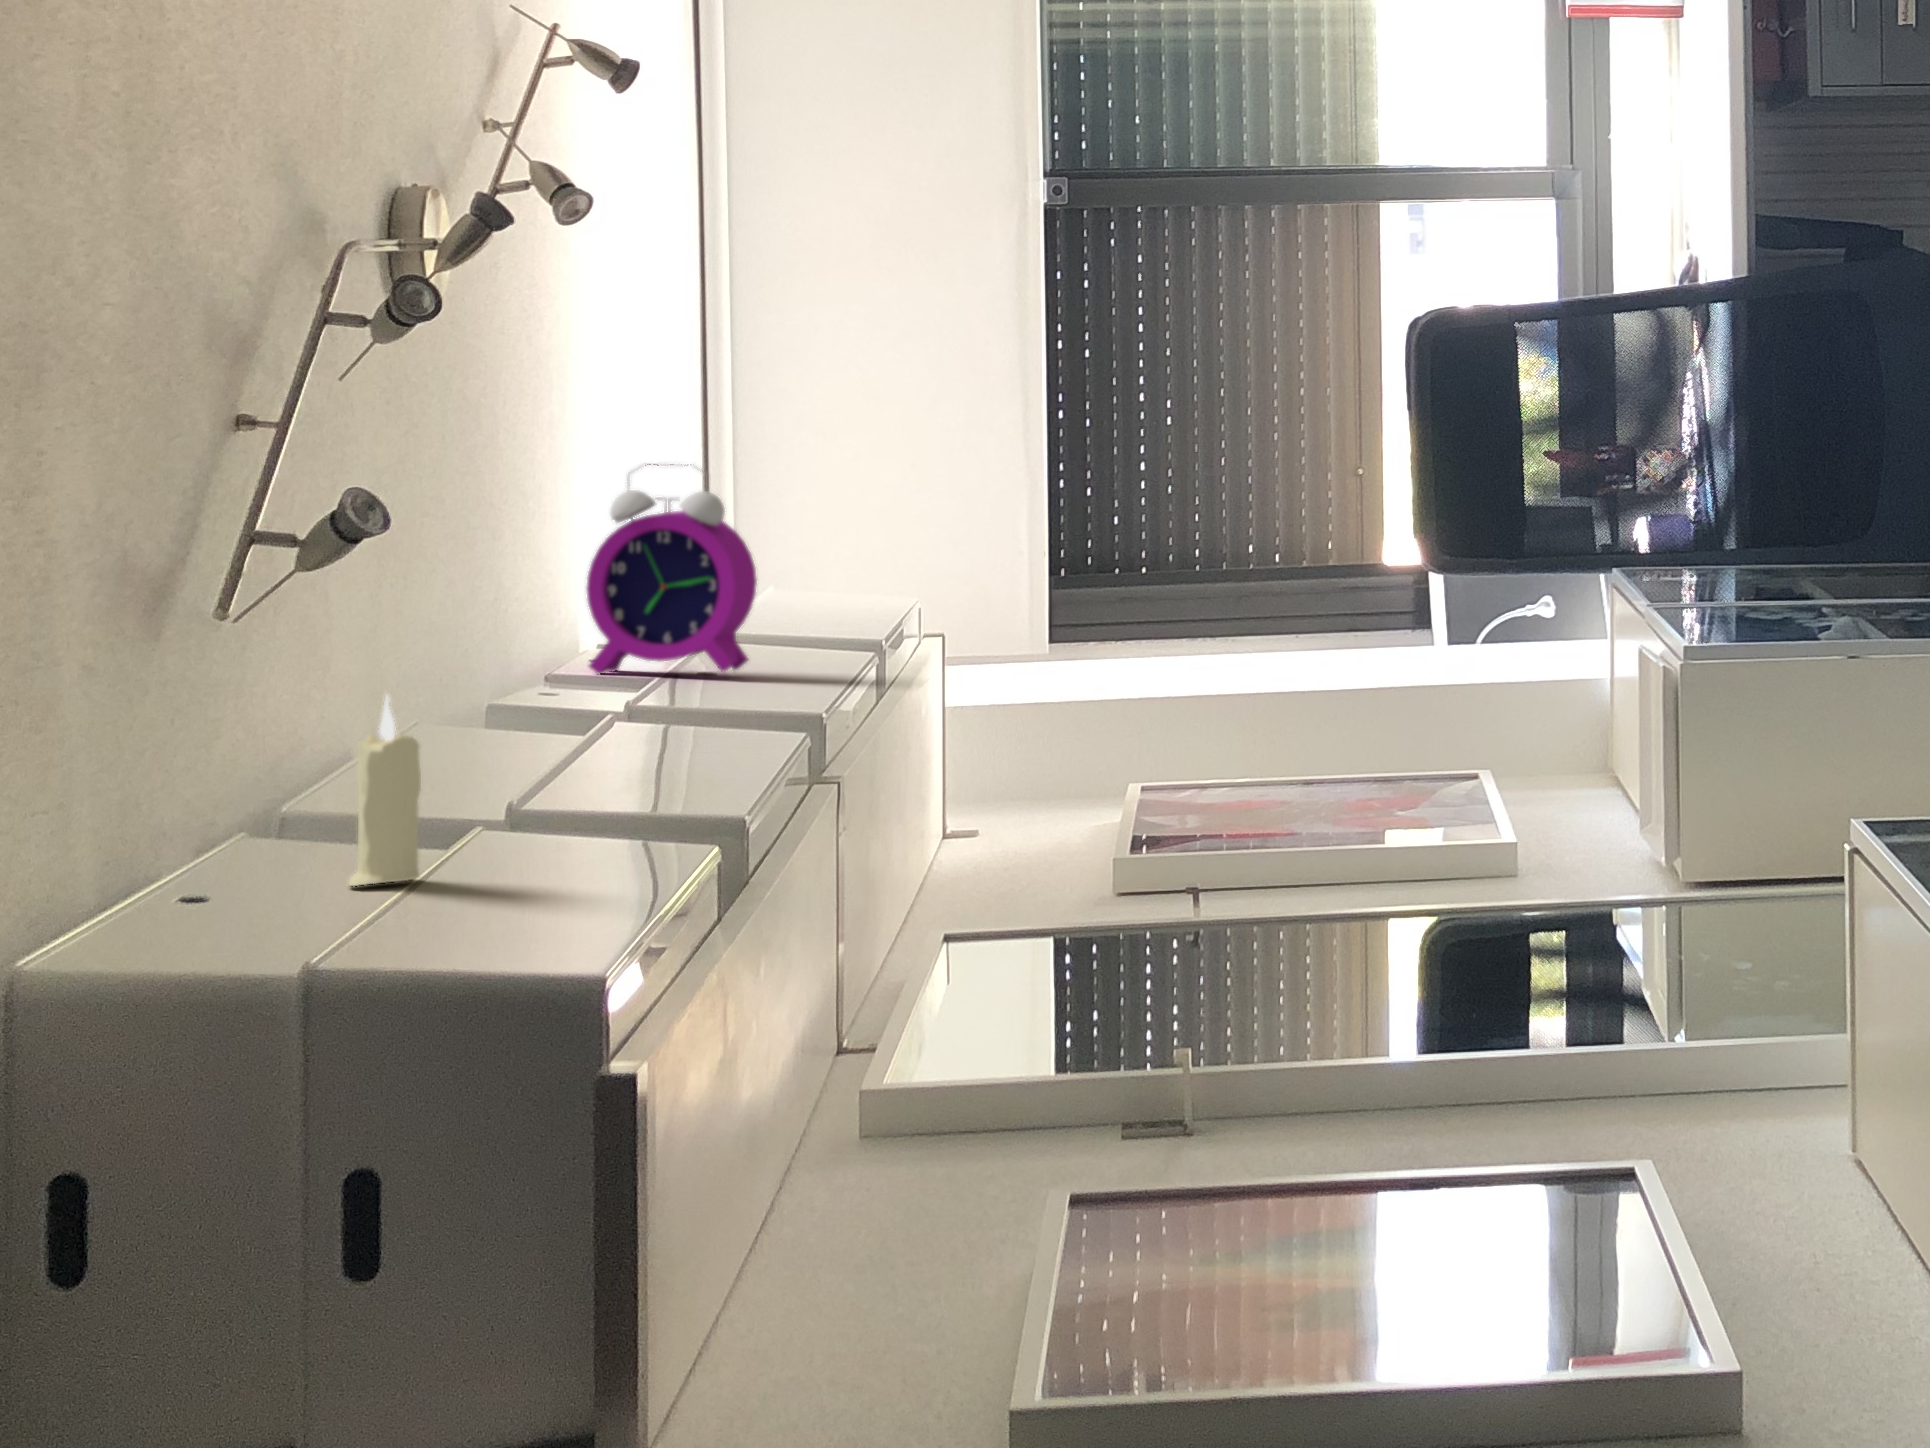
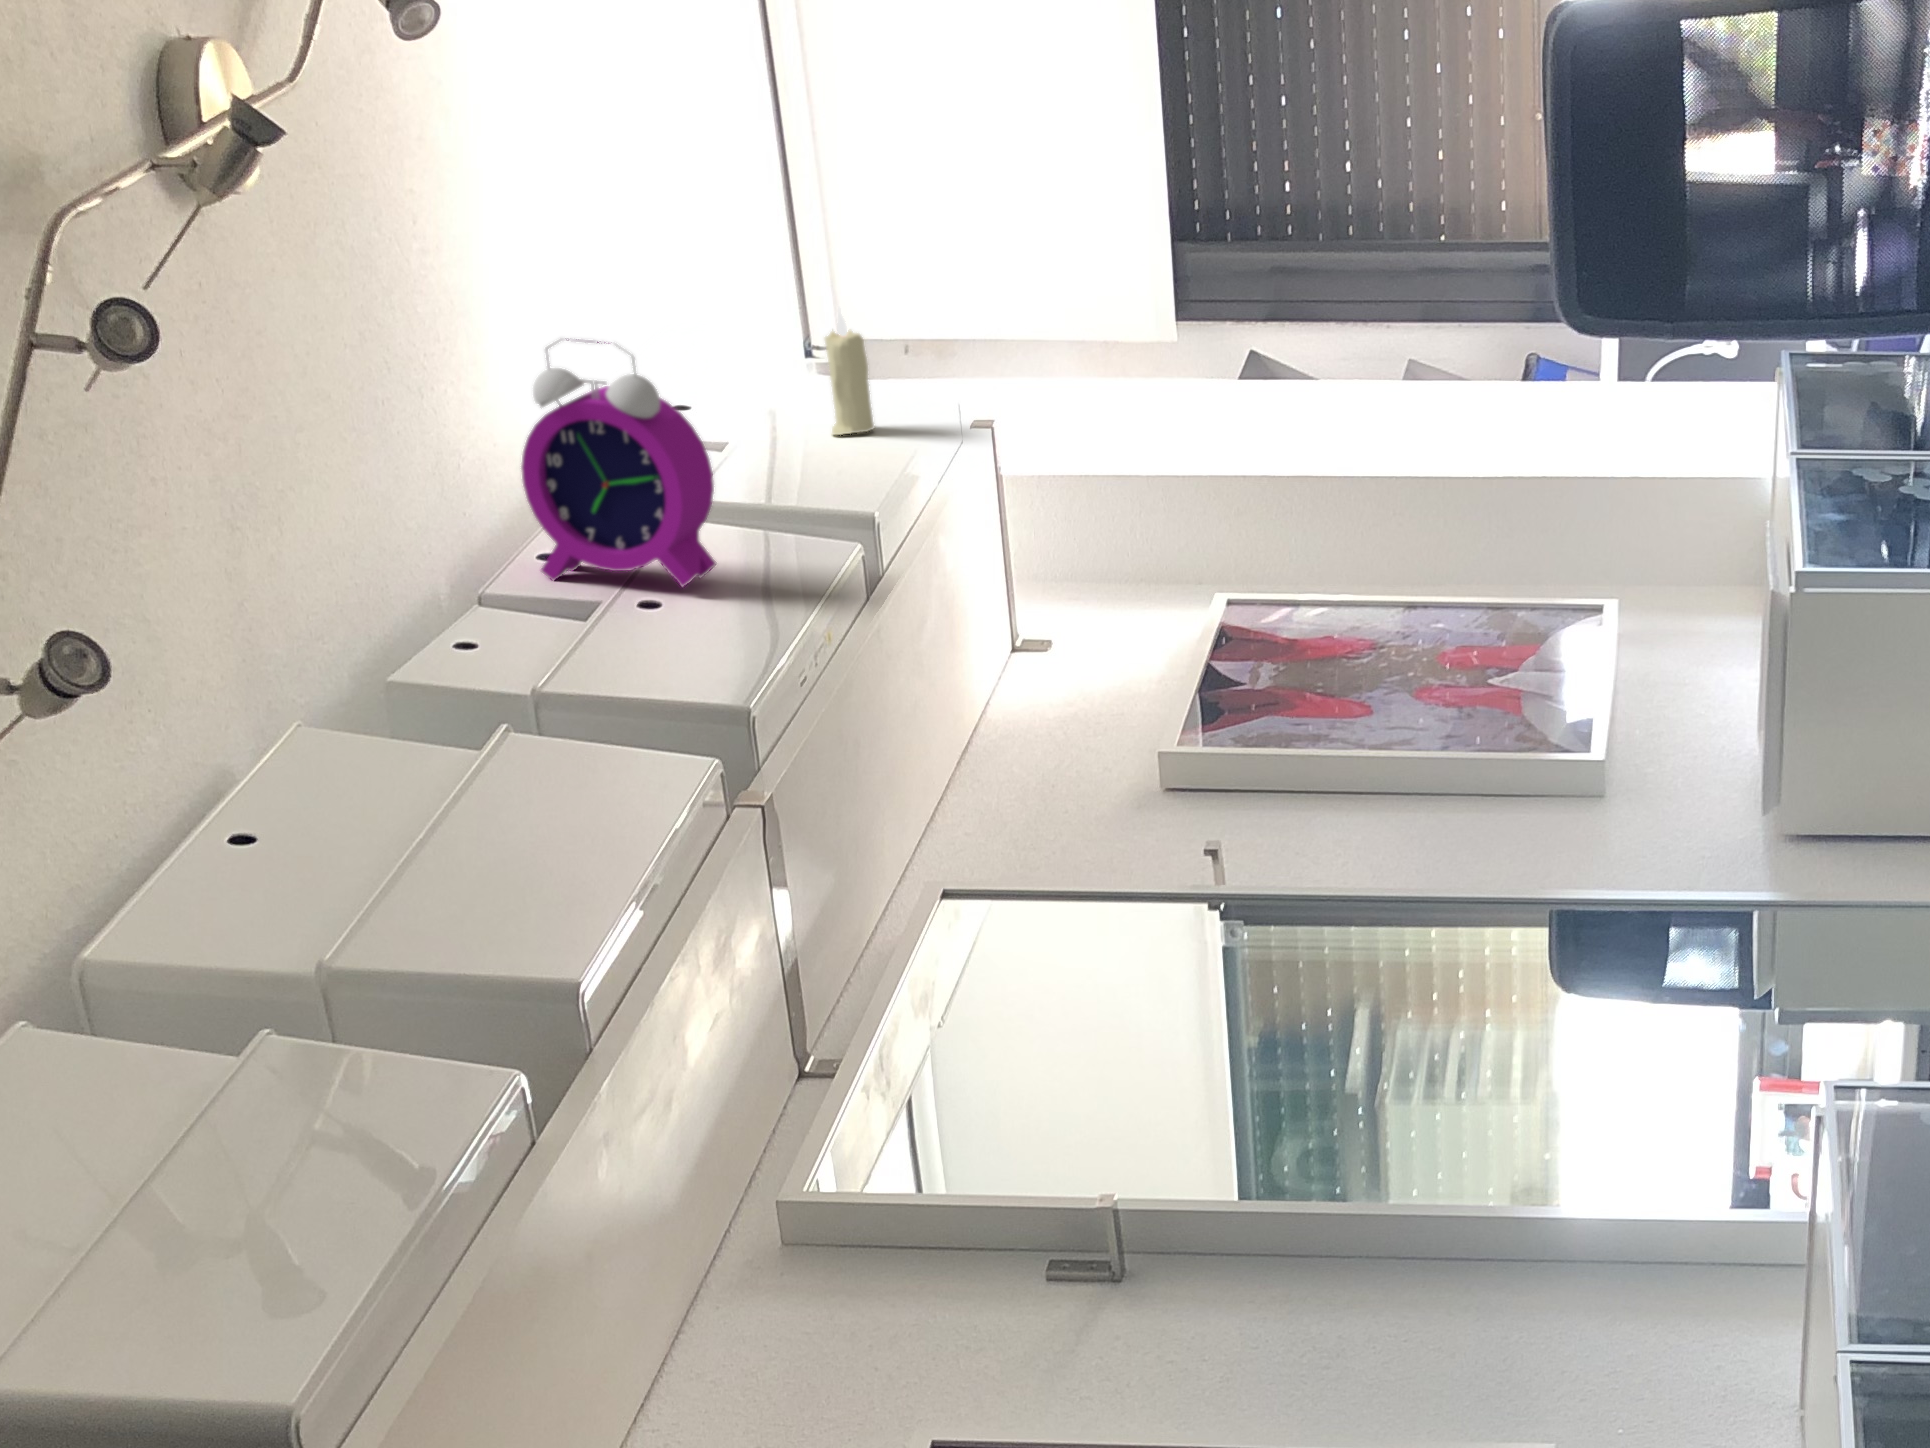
candle: present [349,696,421,886] -> present [825,308,874,435]

